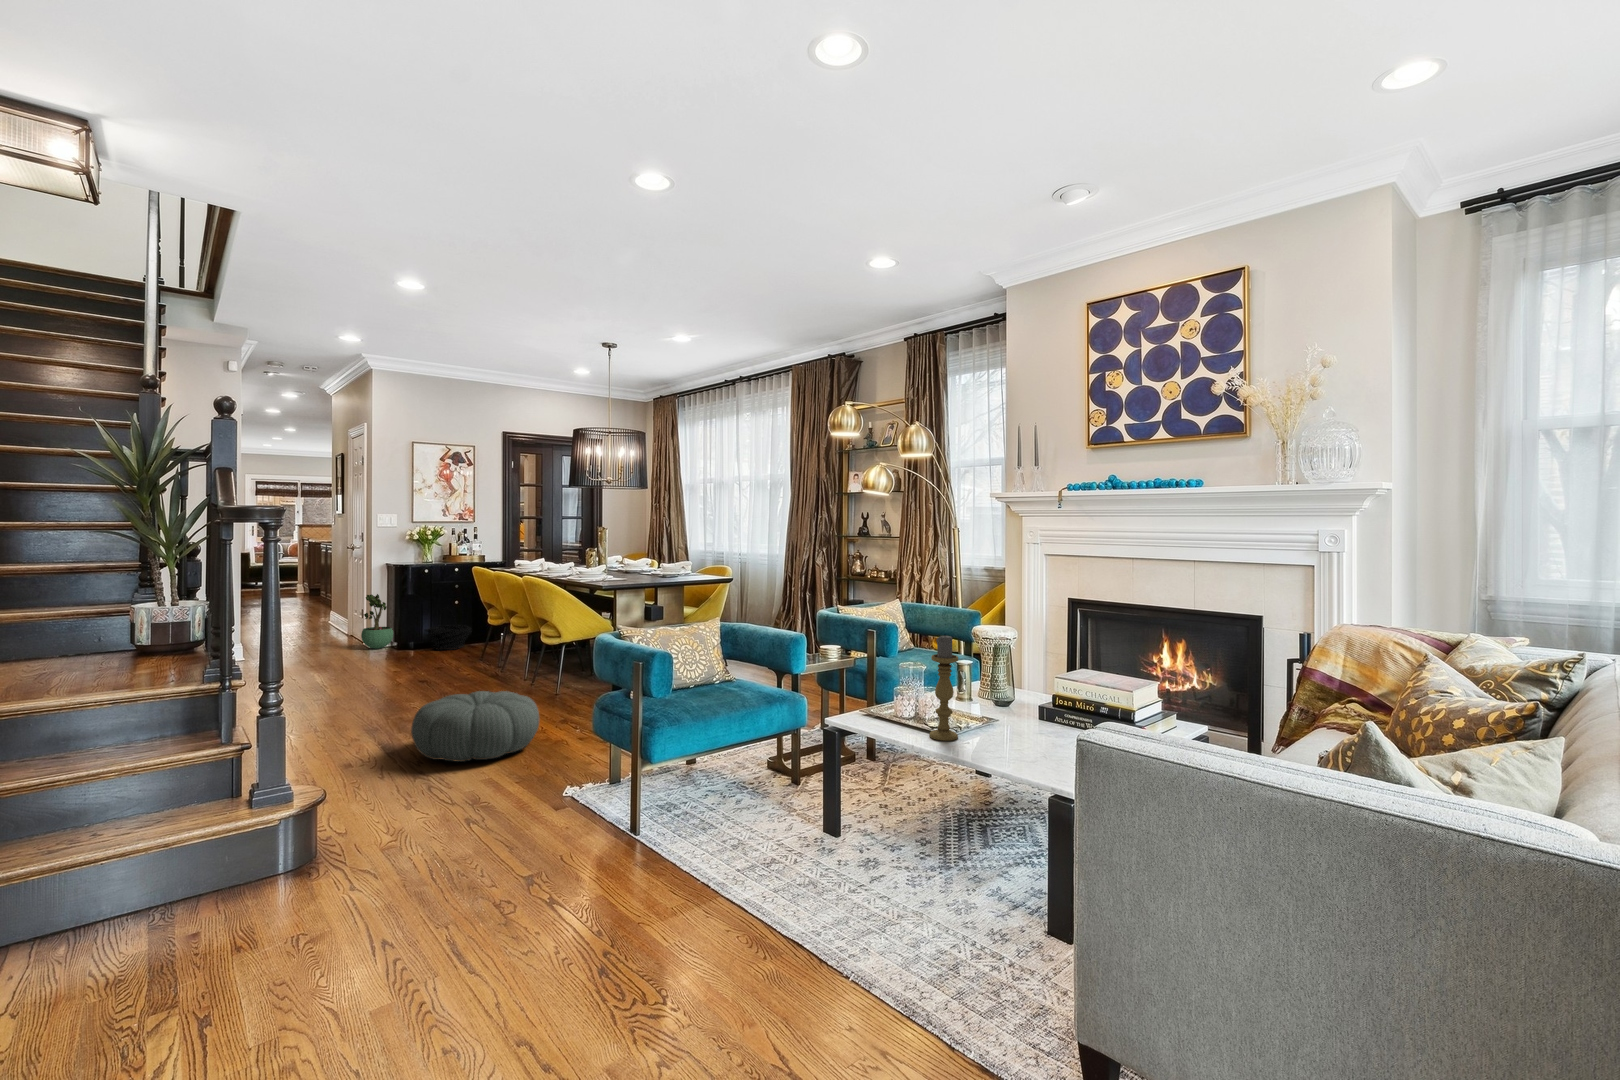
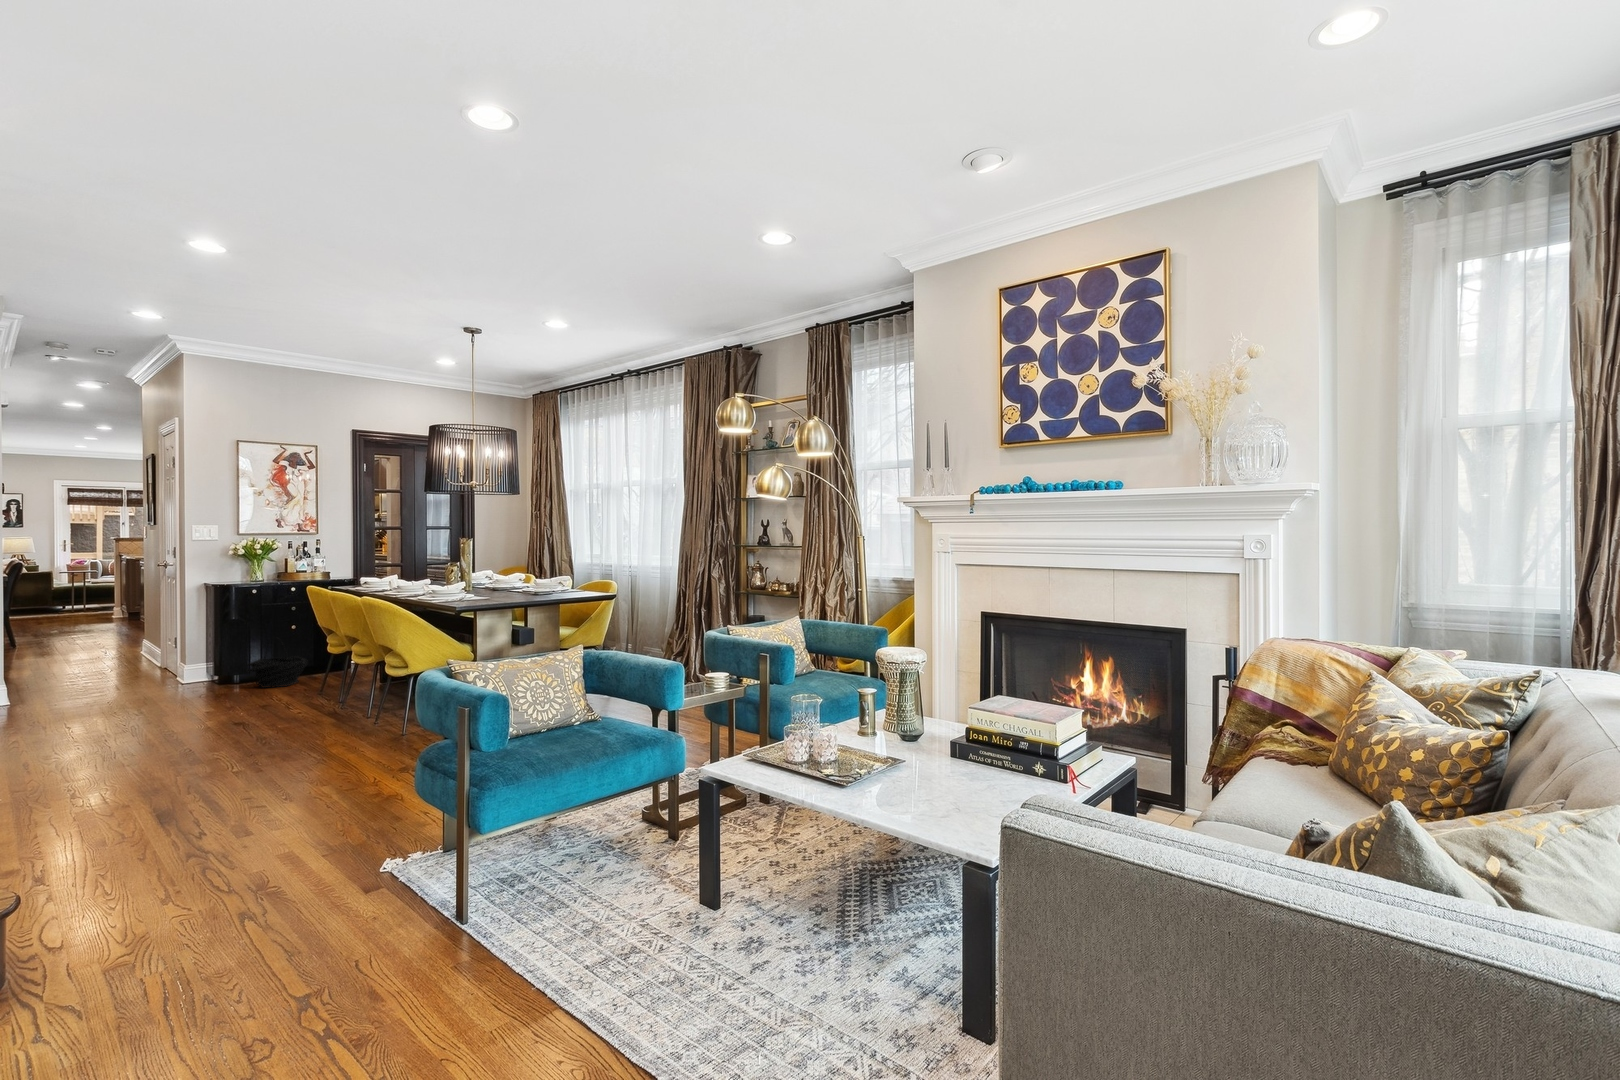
potted plant: present [361,594,393,649] -> none [165,622,208,688]
candle holder: present [929,635,958,741] -> none [821,664,854,793]
pouf: present [411,691,540,762] -> none [191,742,365,834]

